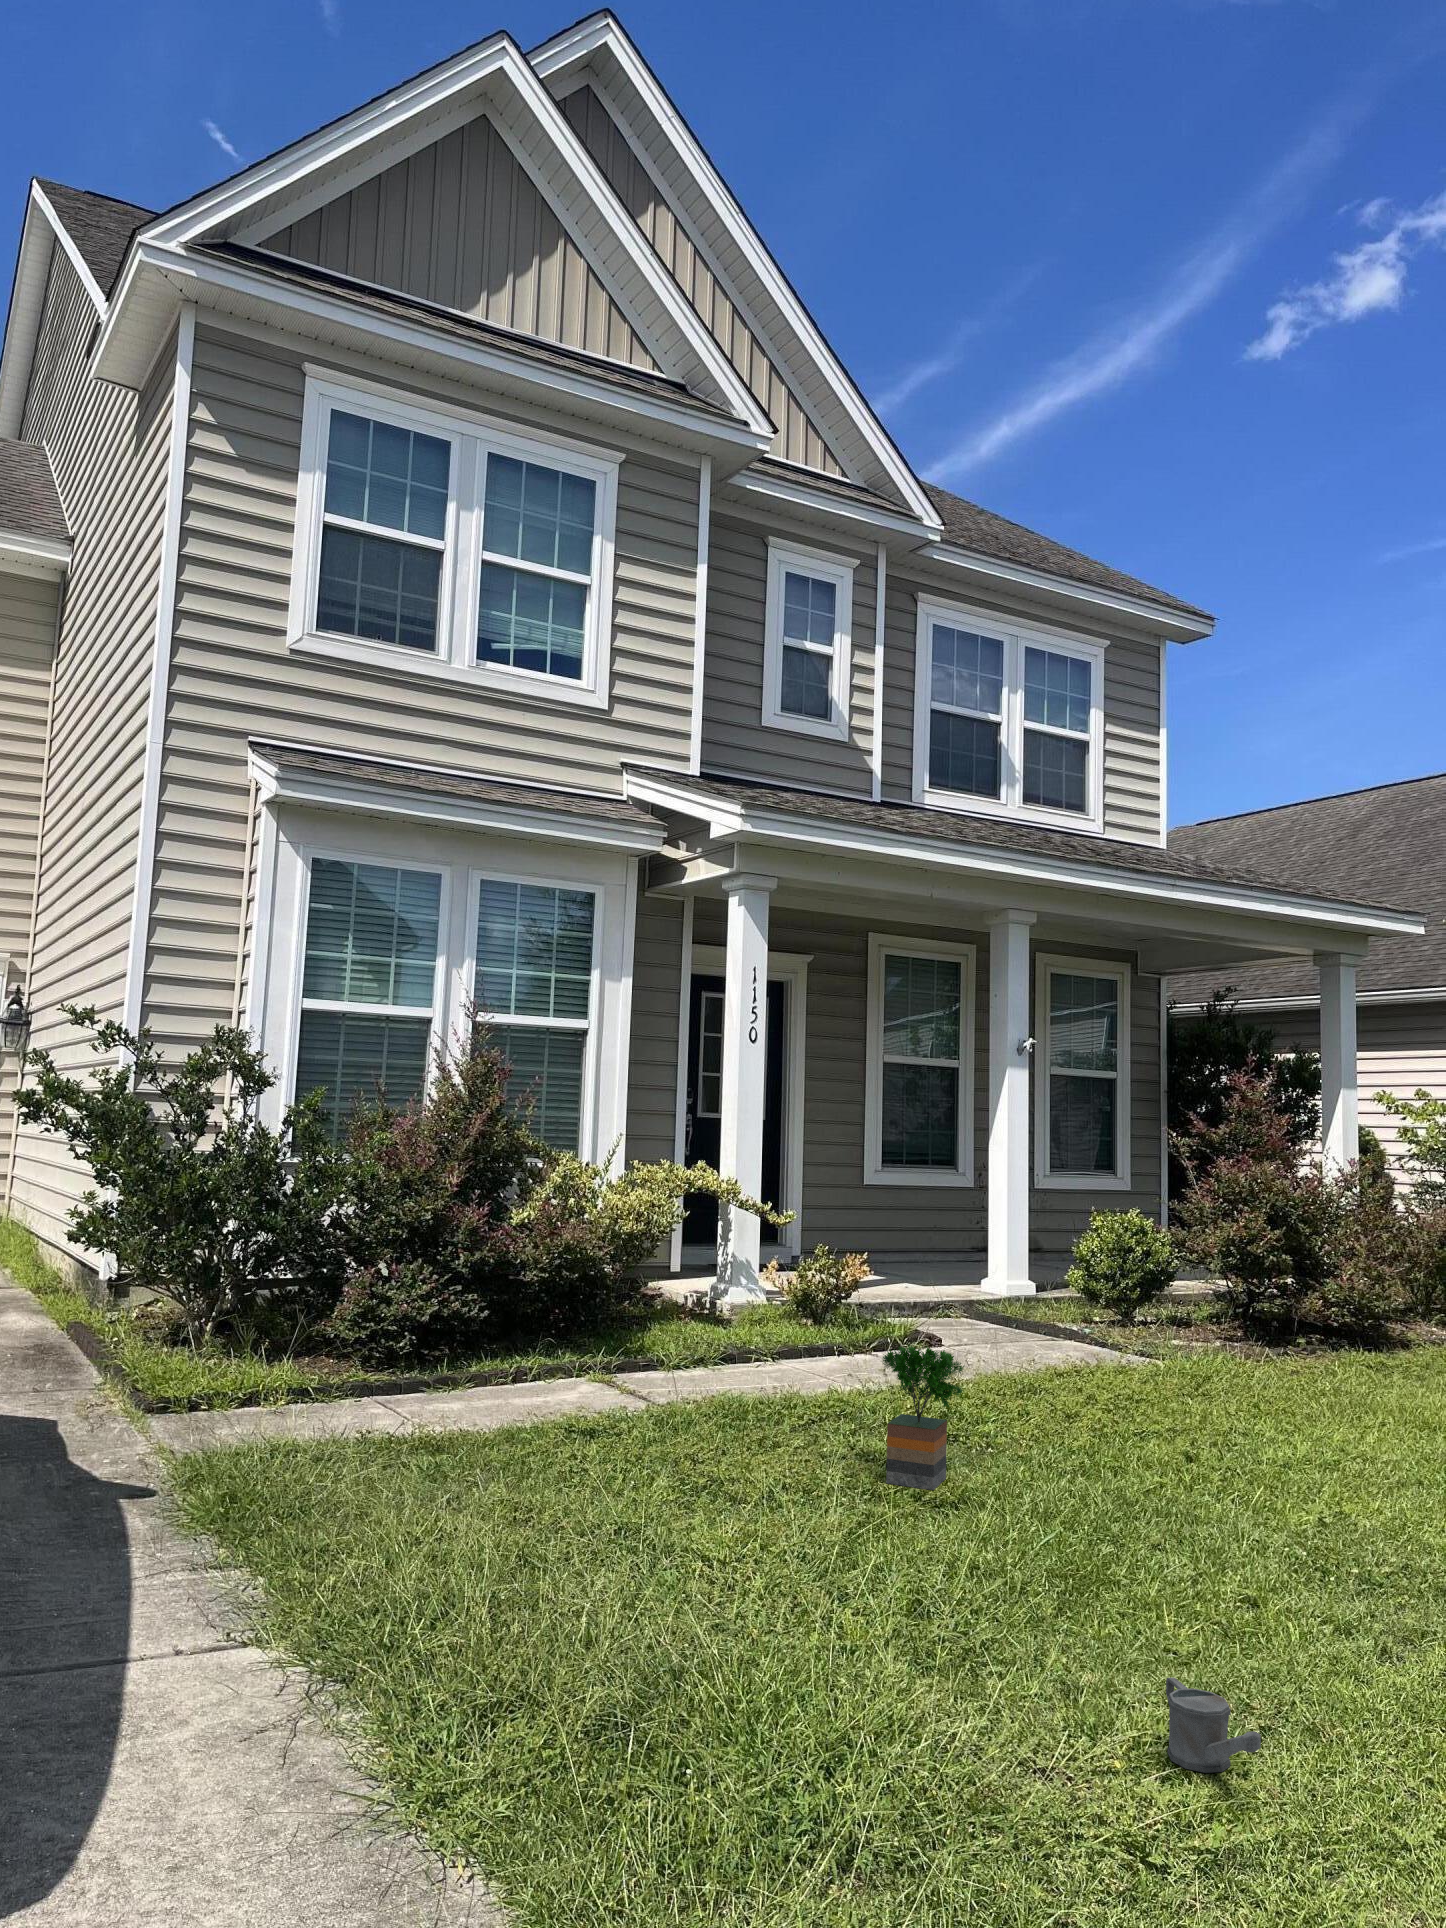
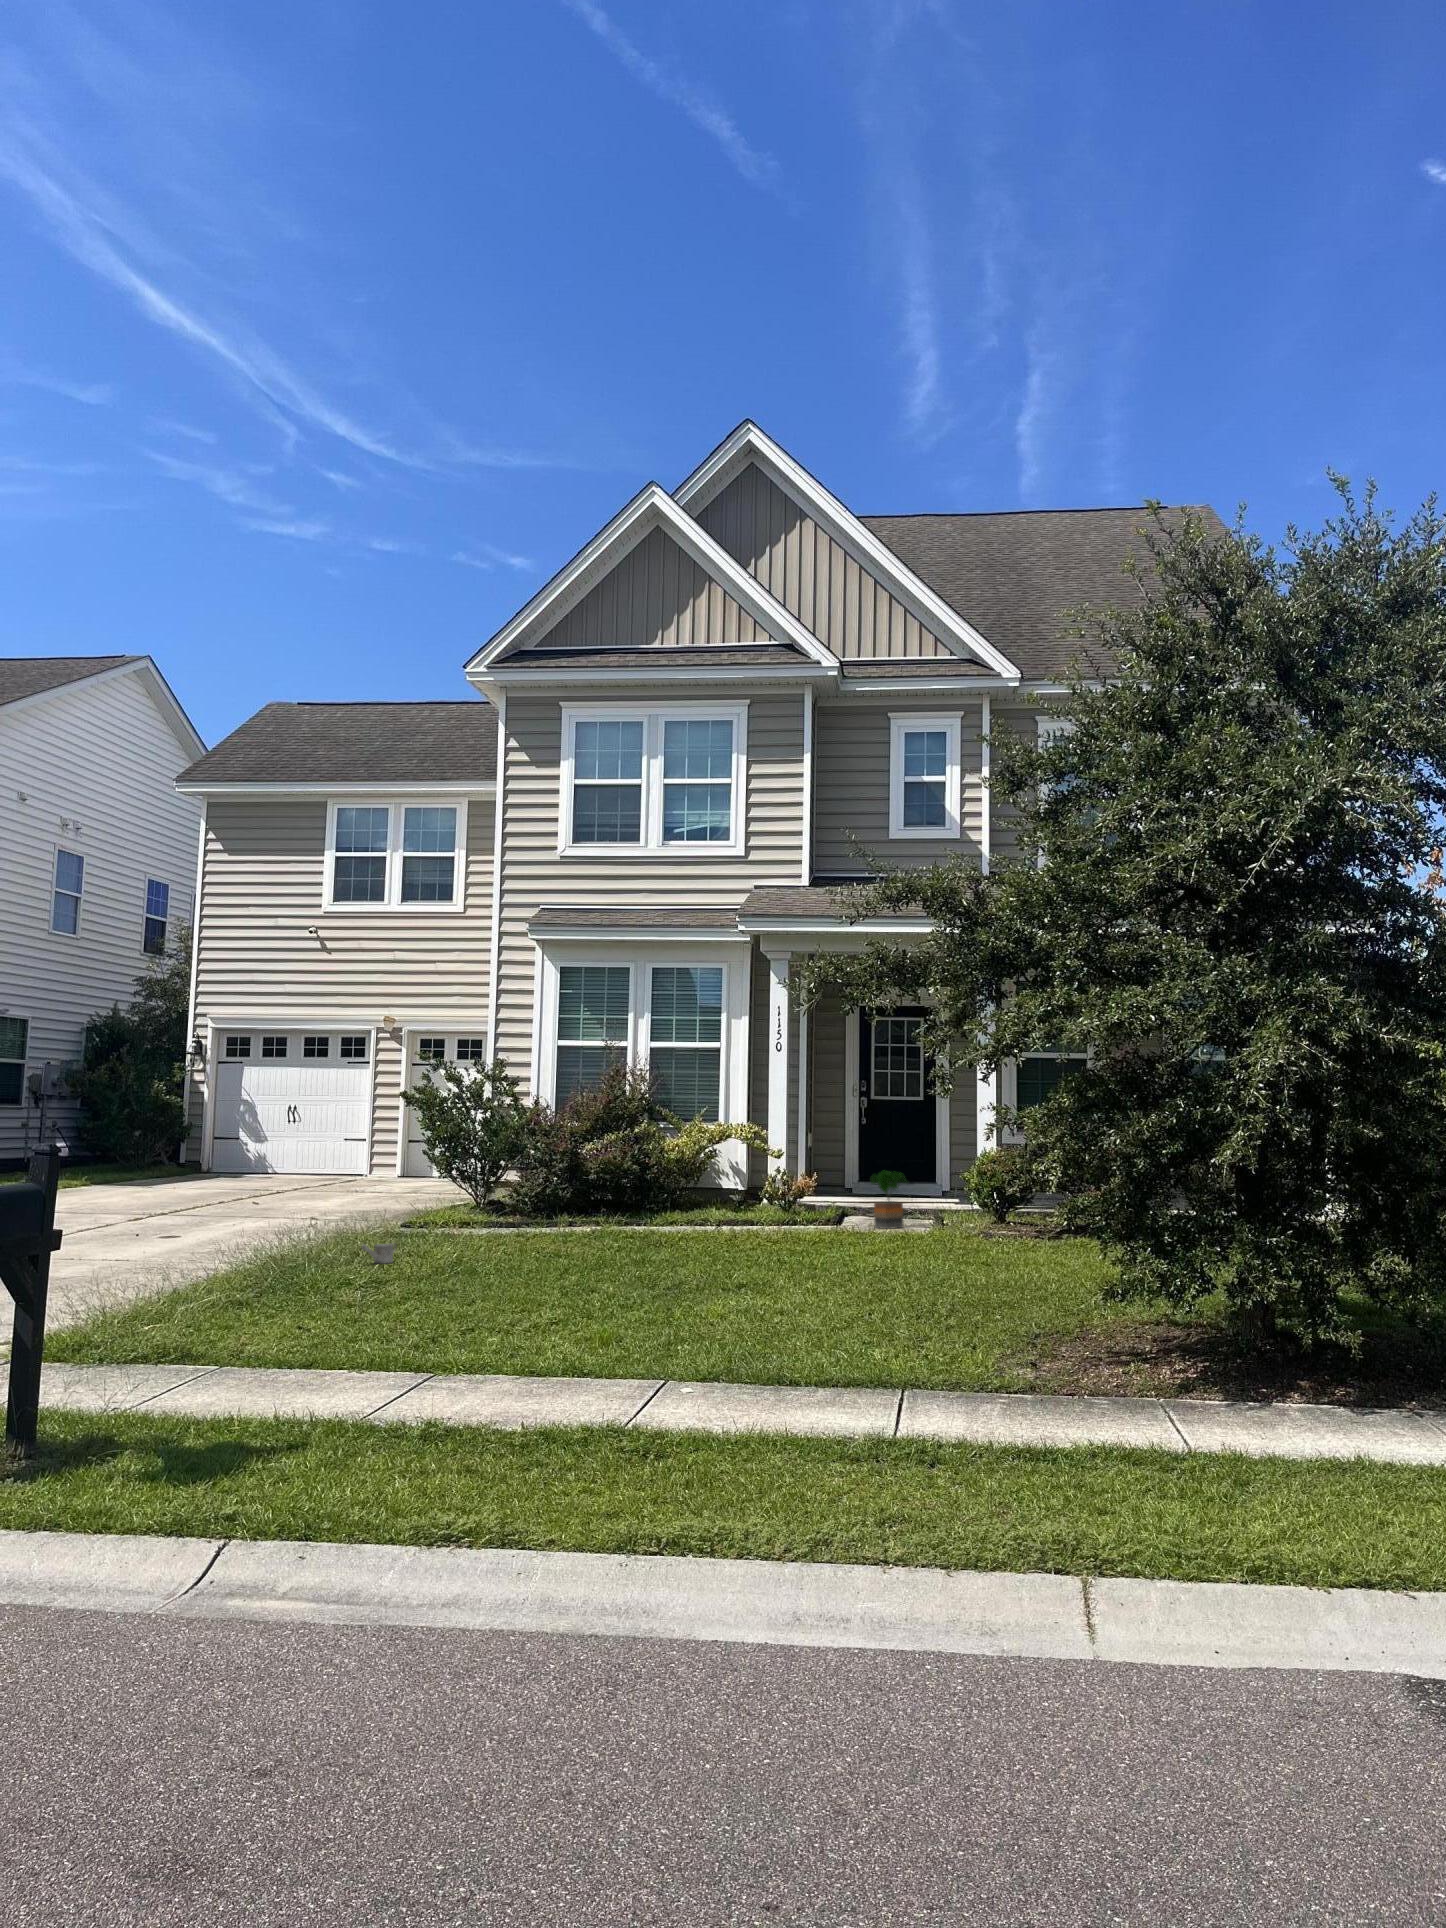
potted tree: present [882,1346,964,1490] -> present [871,1170,906,1229]

